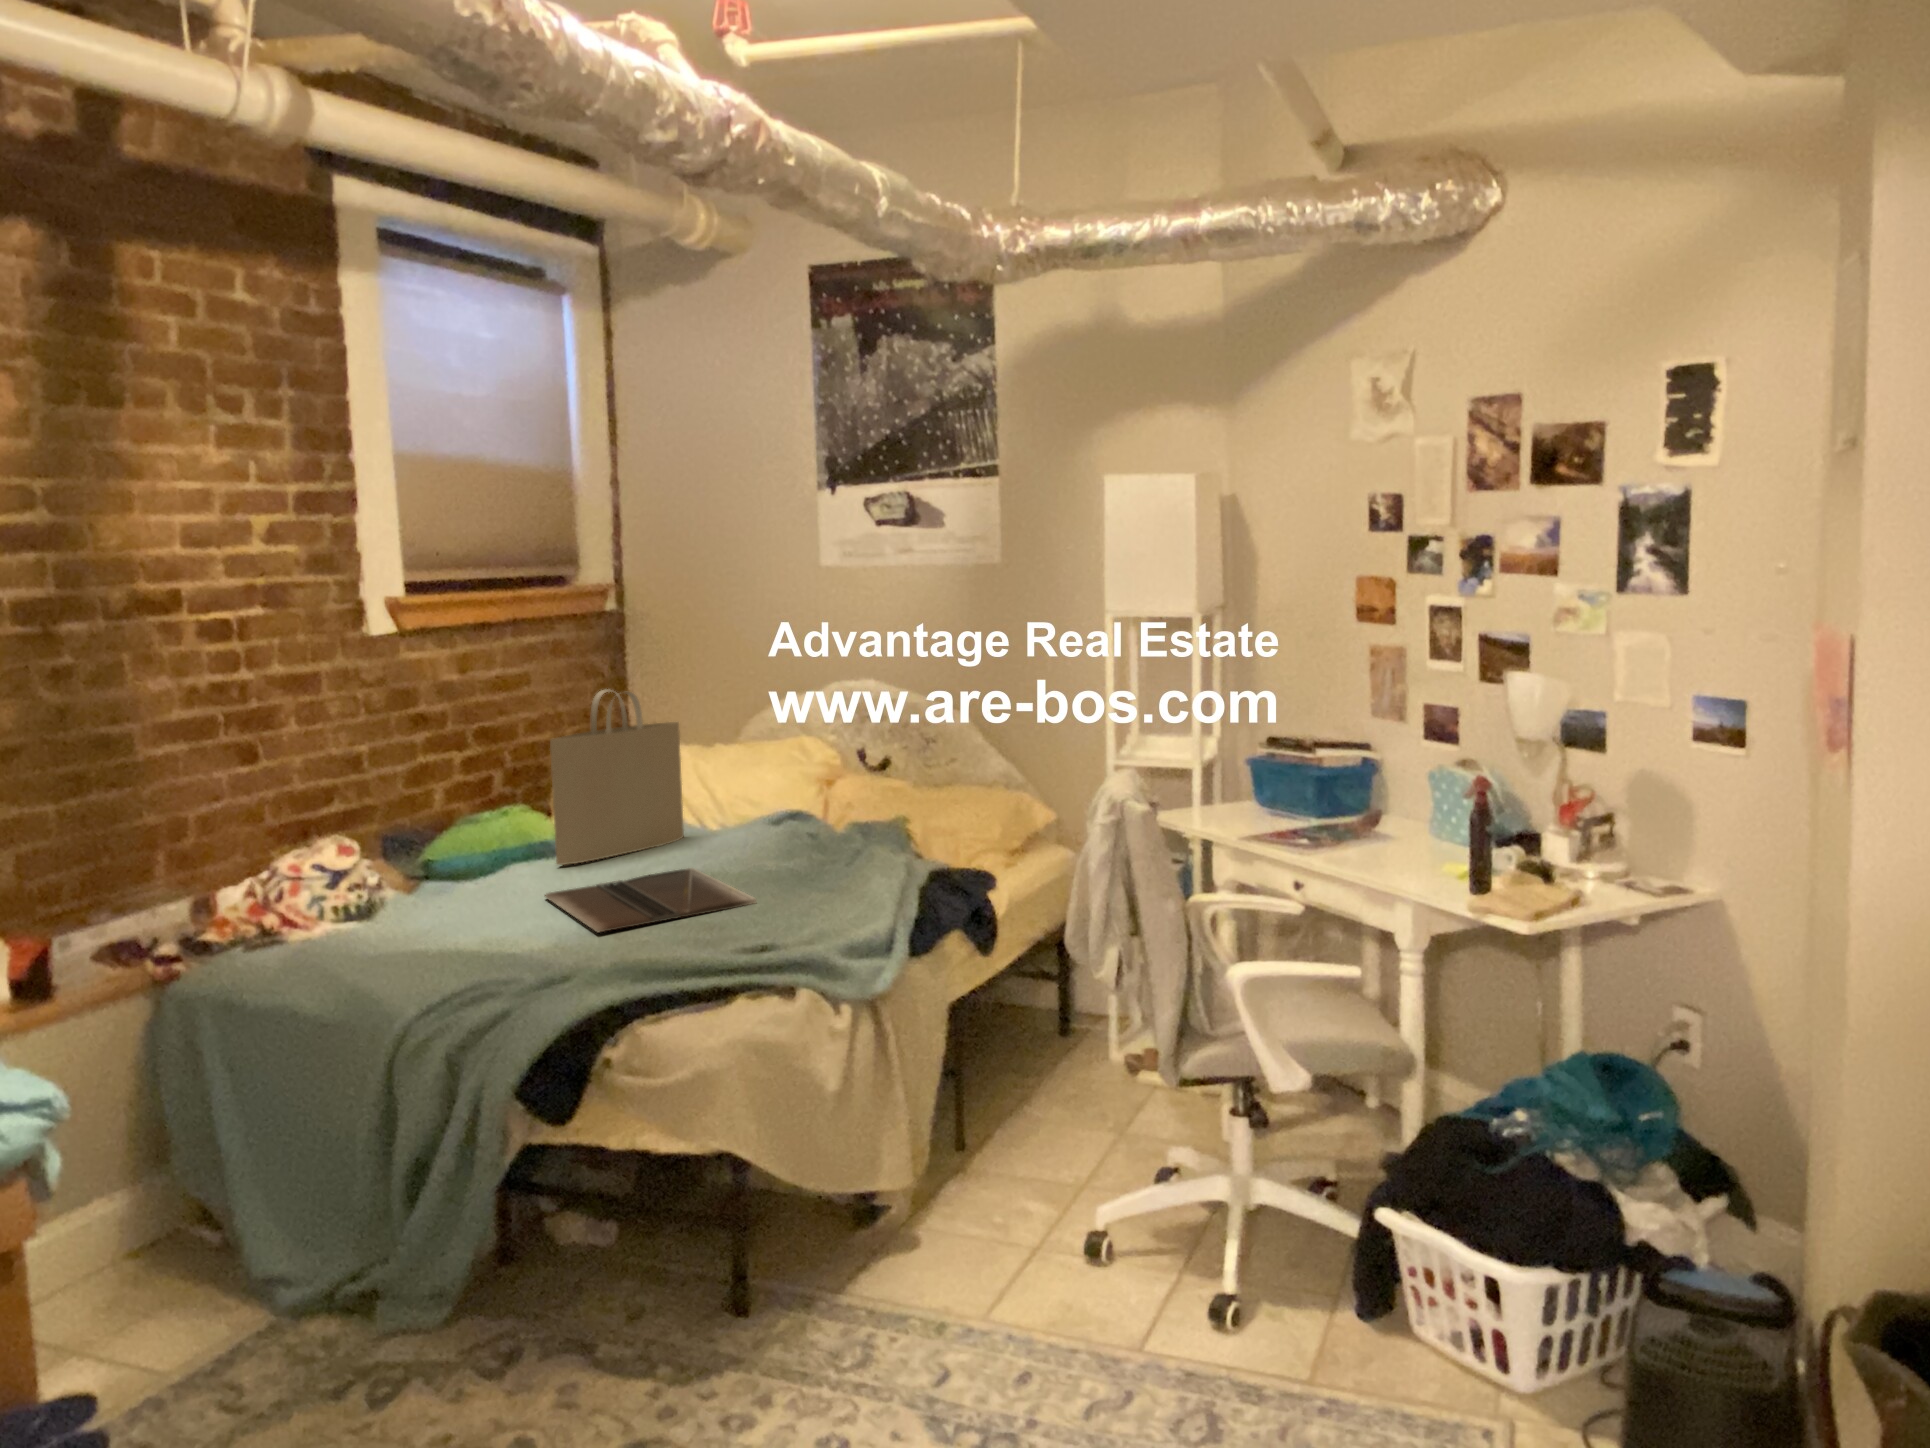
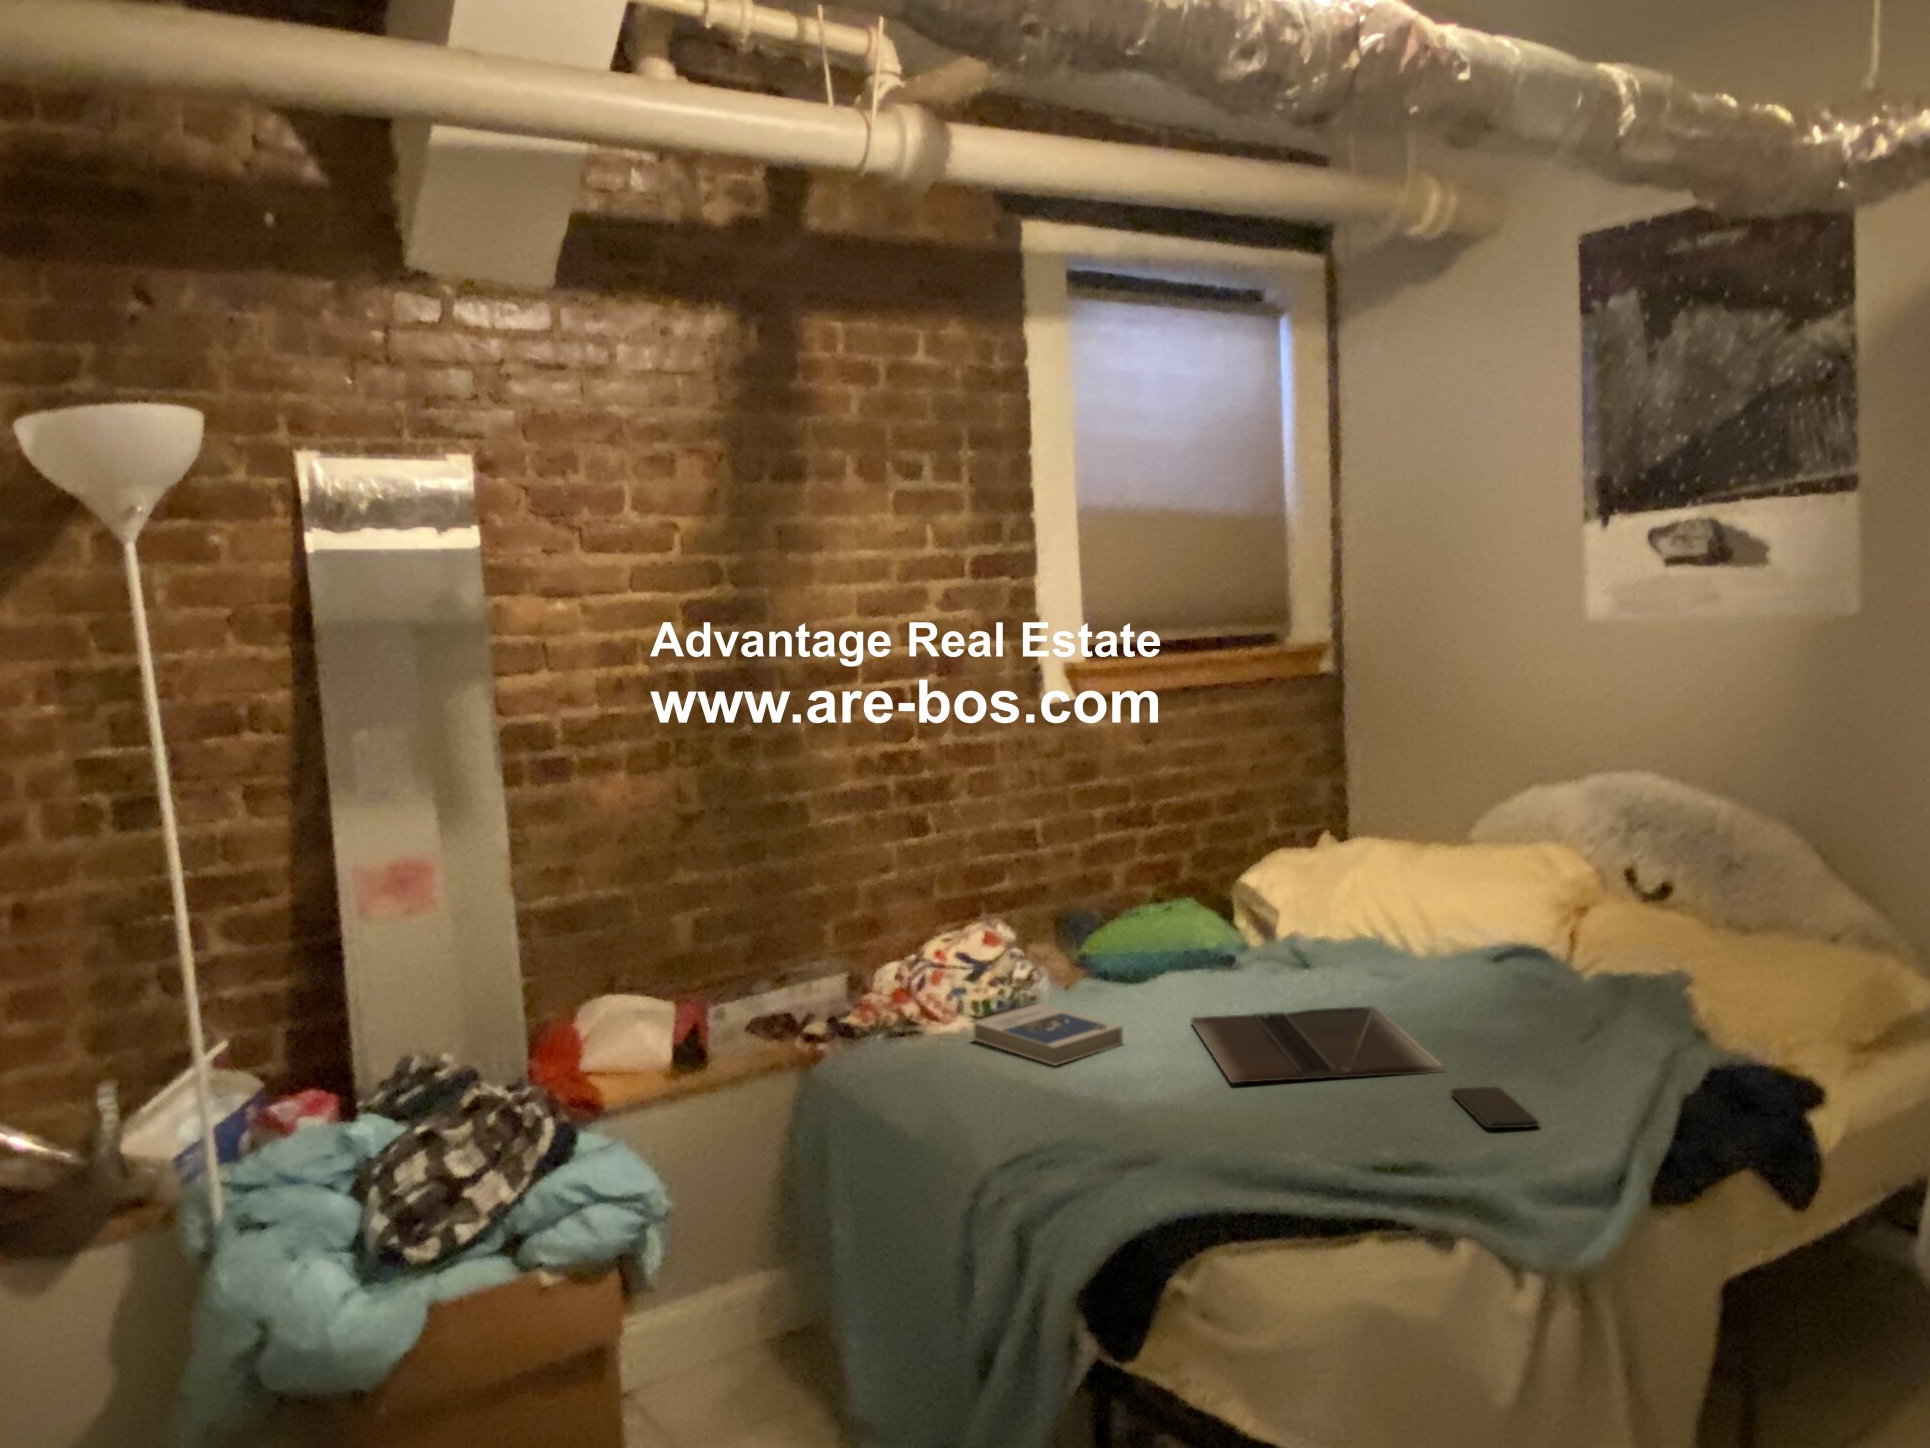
tote bag: present [550,690,684,865] -> none [1213,774,1381,981]
hardback book: none [340,899,491,944] -> present [970,1003,1123,1065]
smartphone: none [766,906,832,931] -> present [1451,1087,1538,1128]

